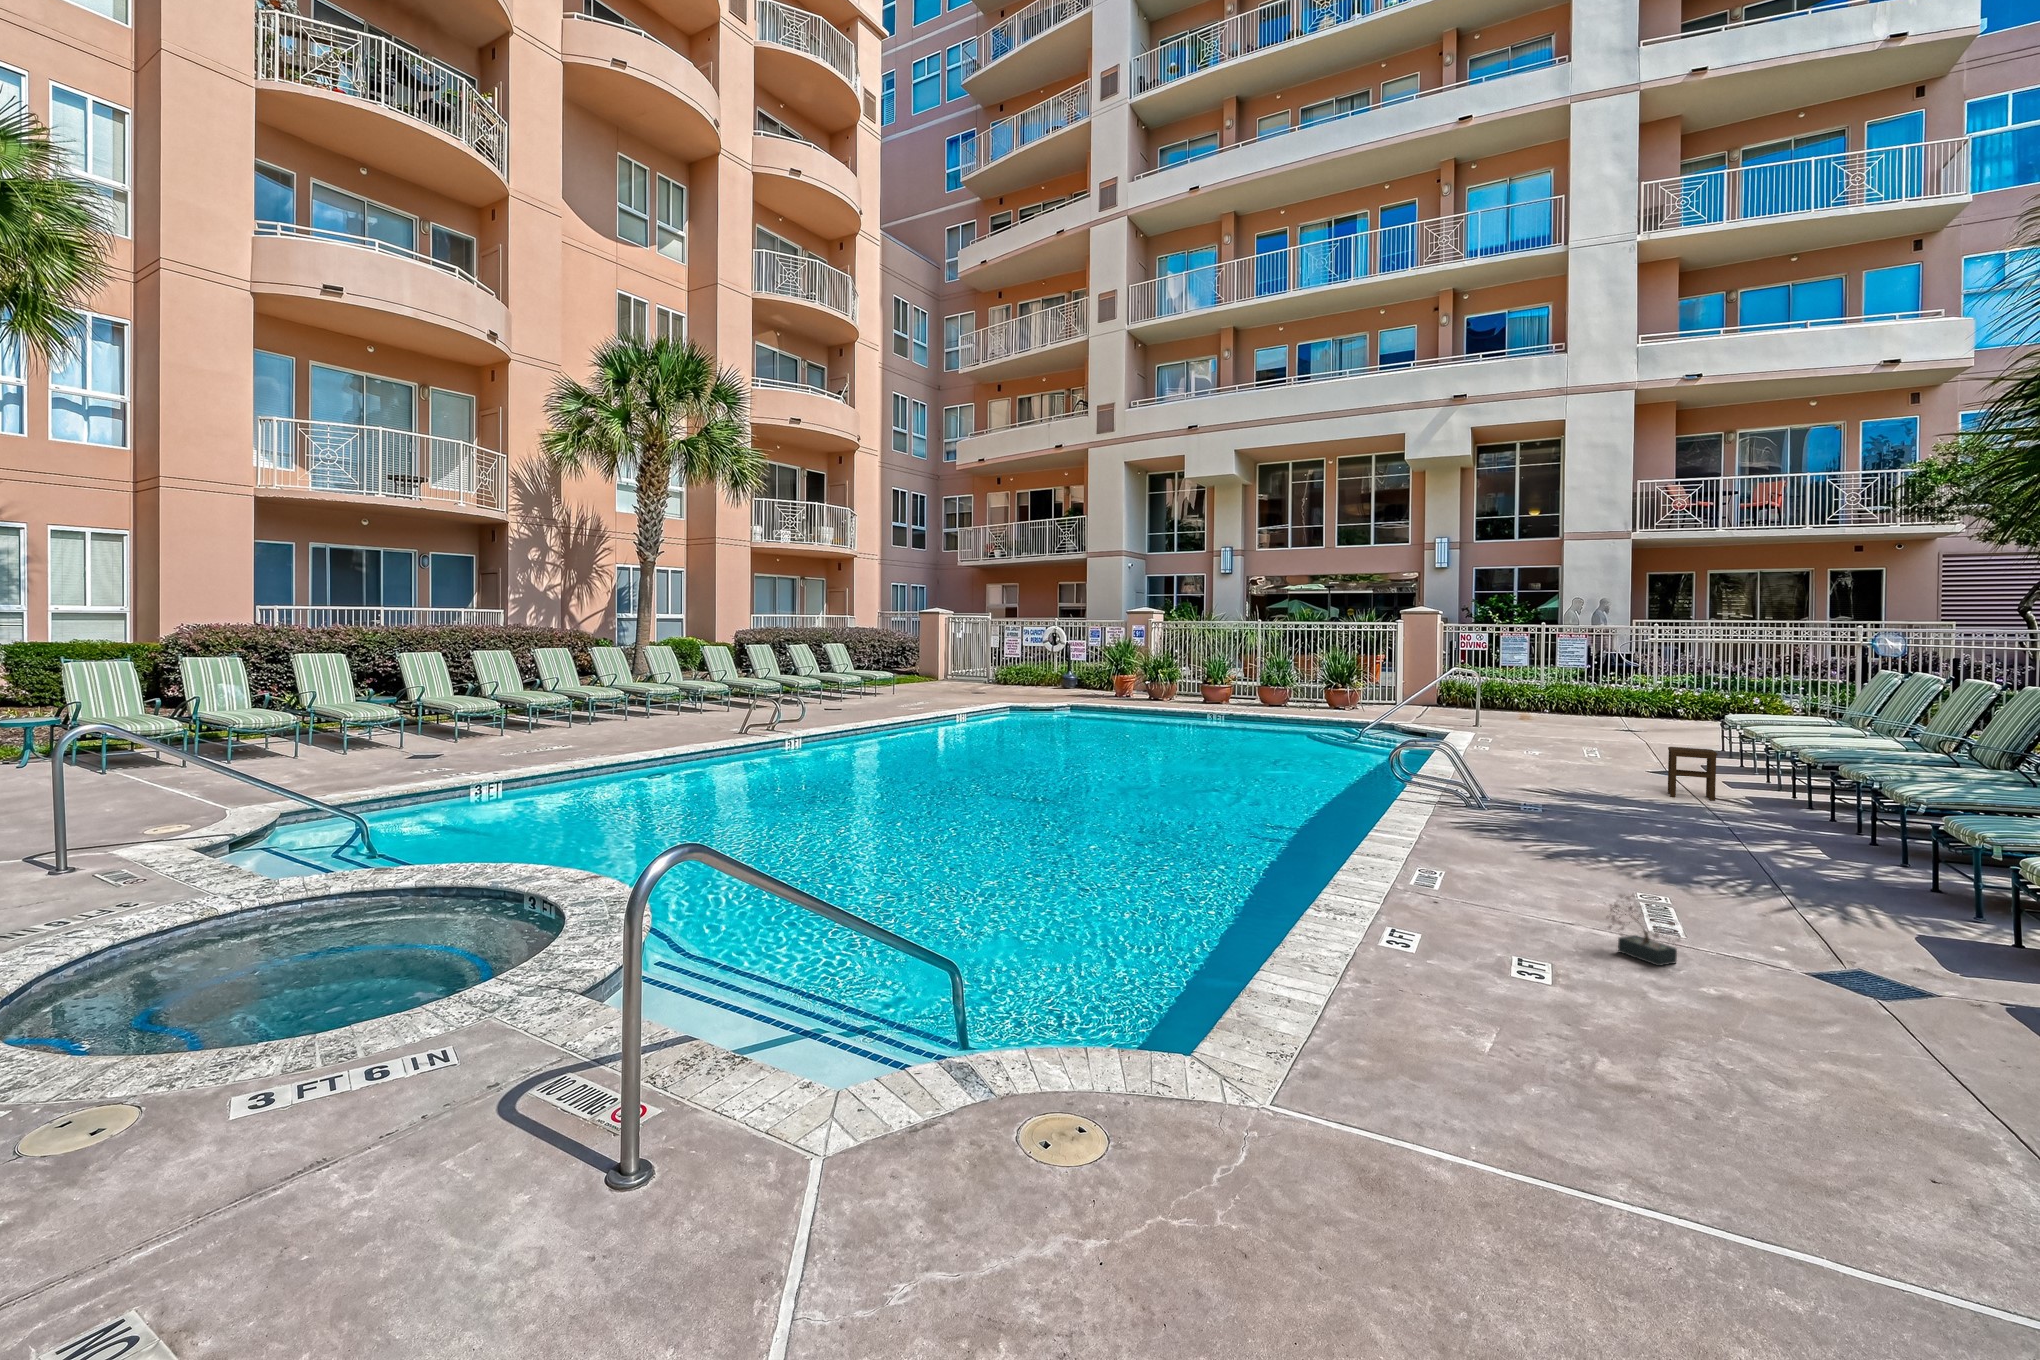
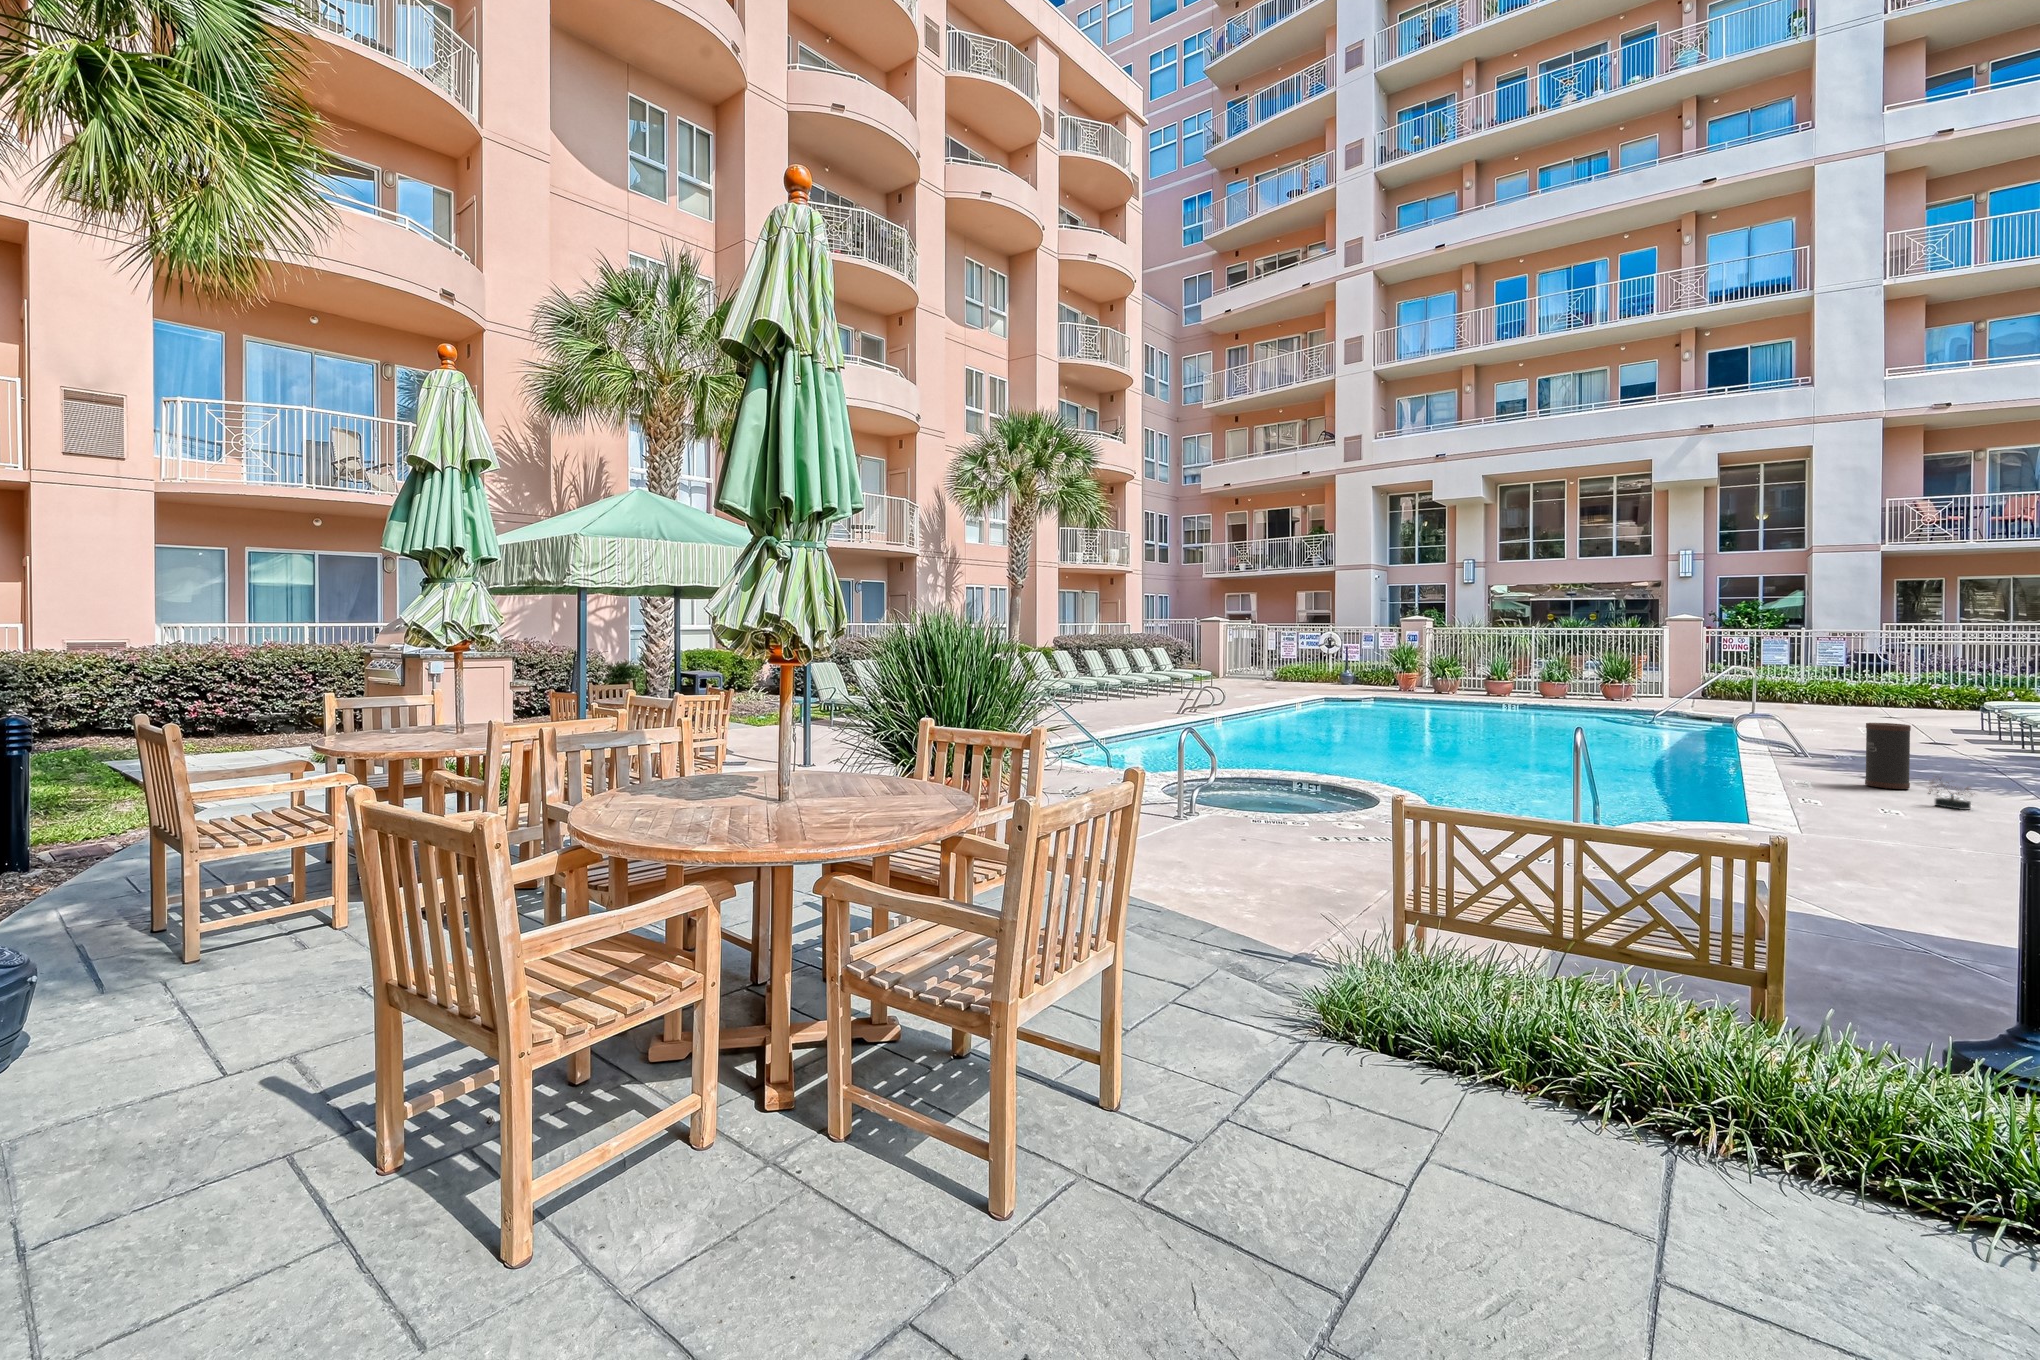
stool: present [1668,747,1718,801] -> none [1941,718,1983,755]
trash can: none [1530,778,1597,896] -> present [1865,723,1911,789]

